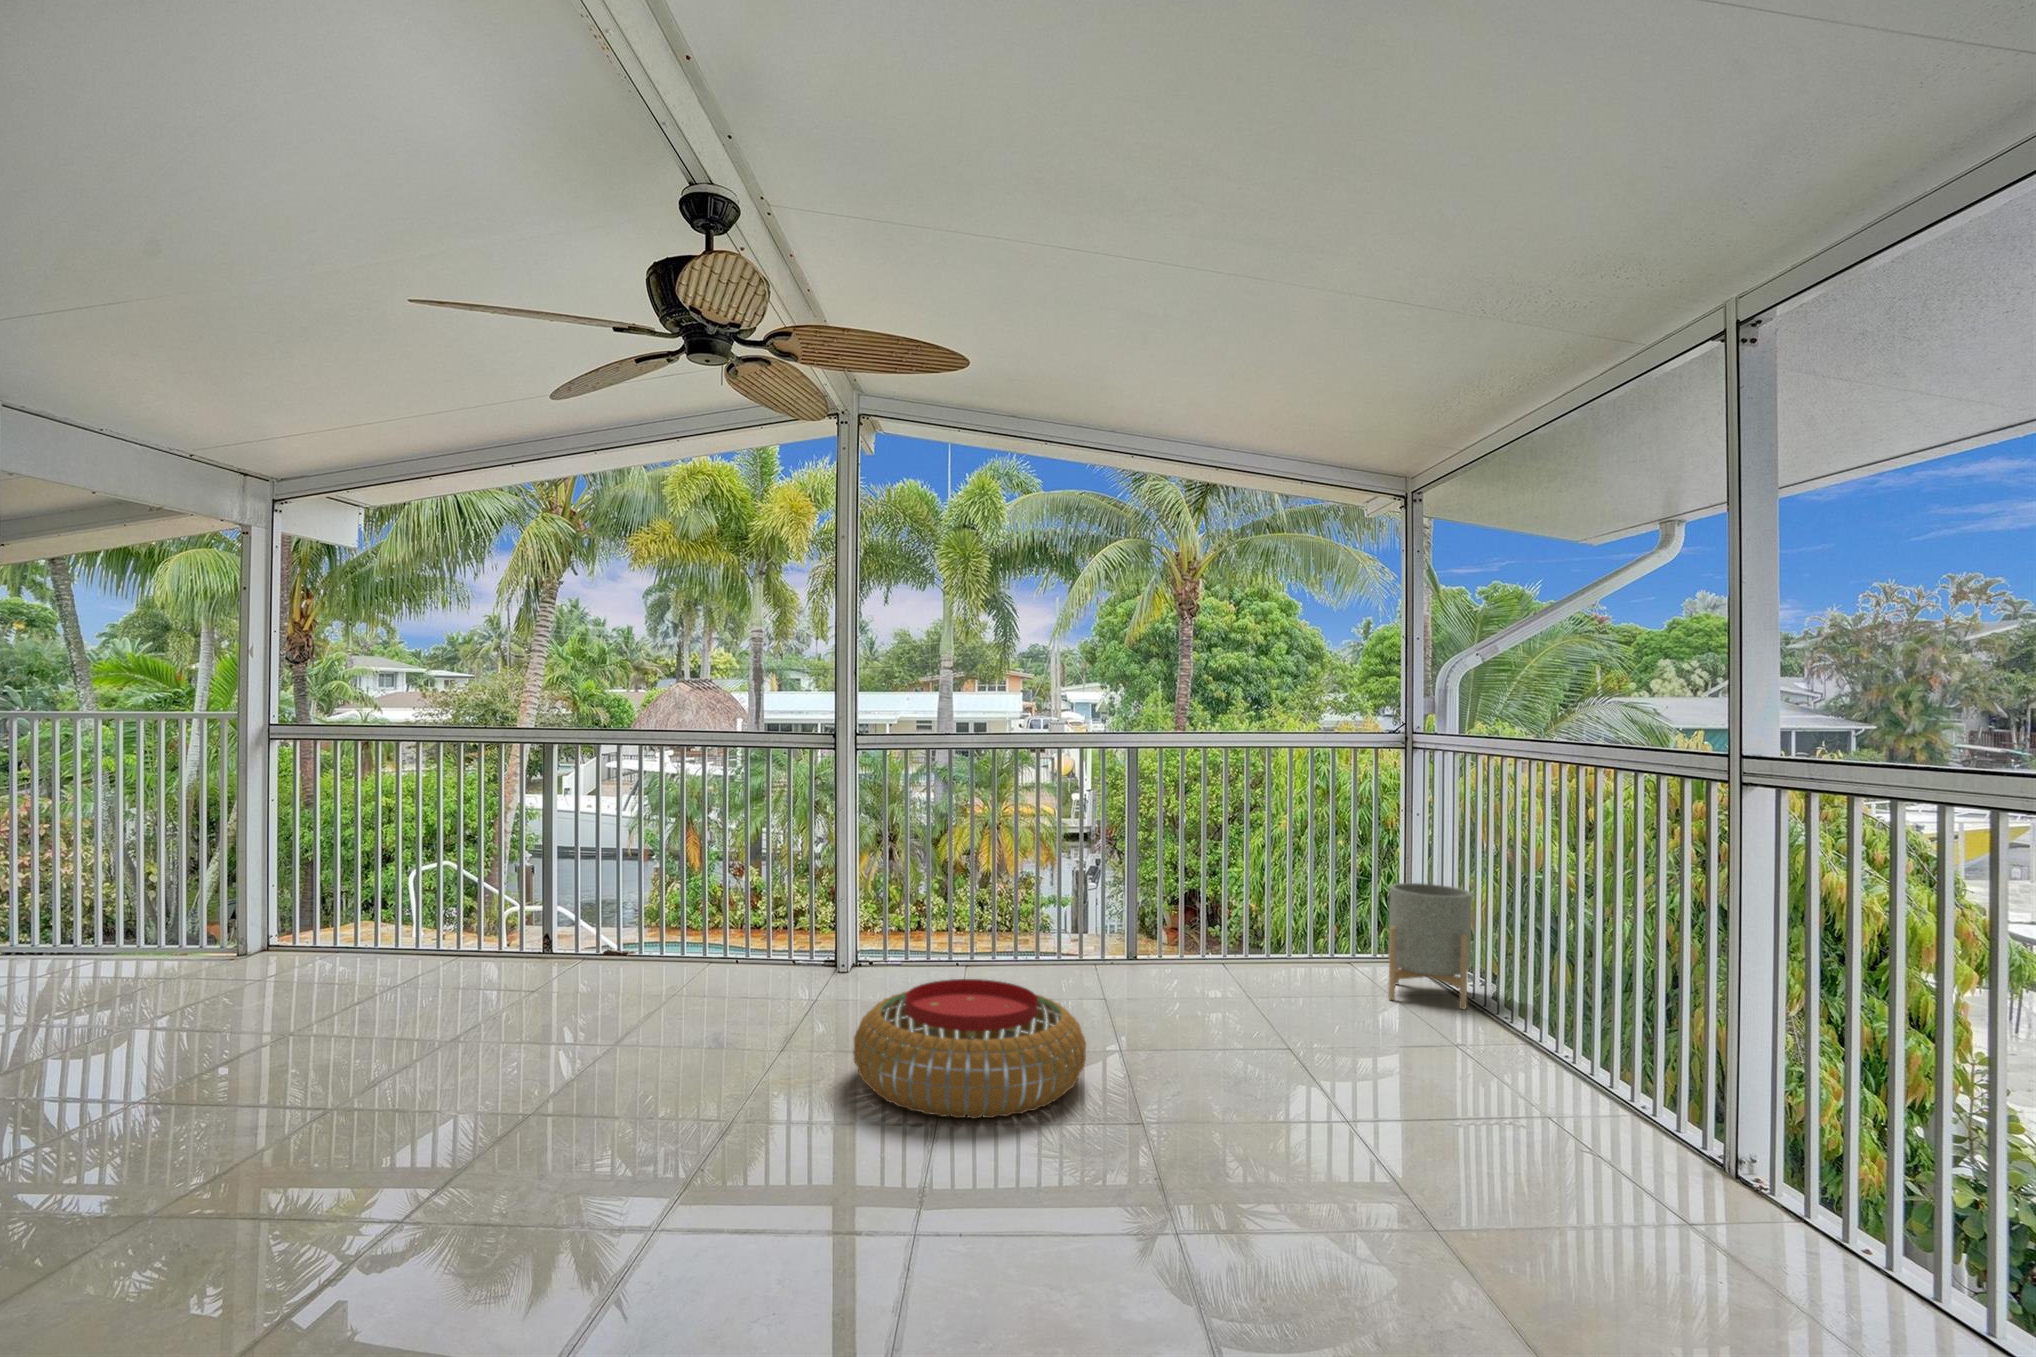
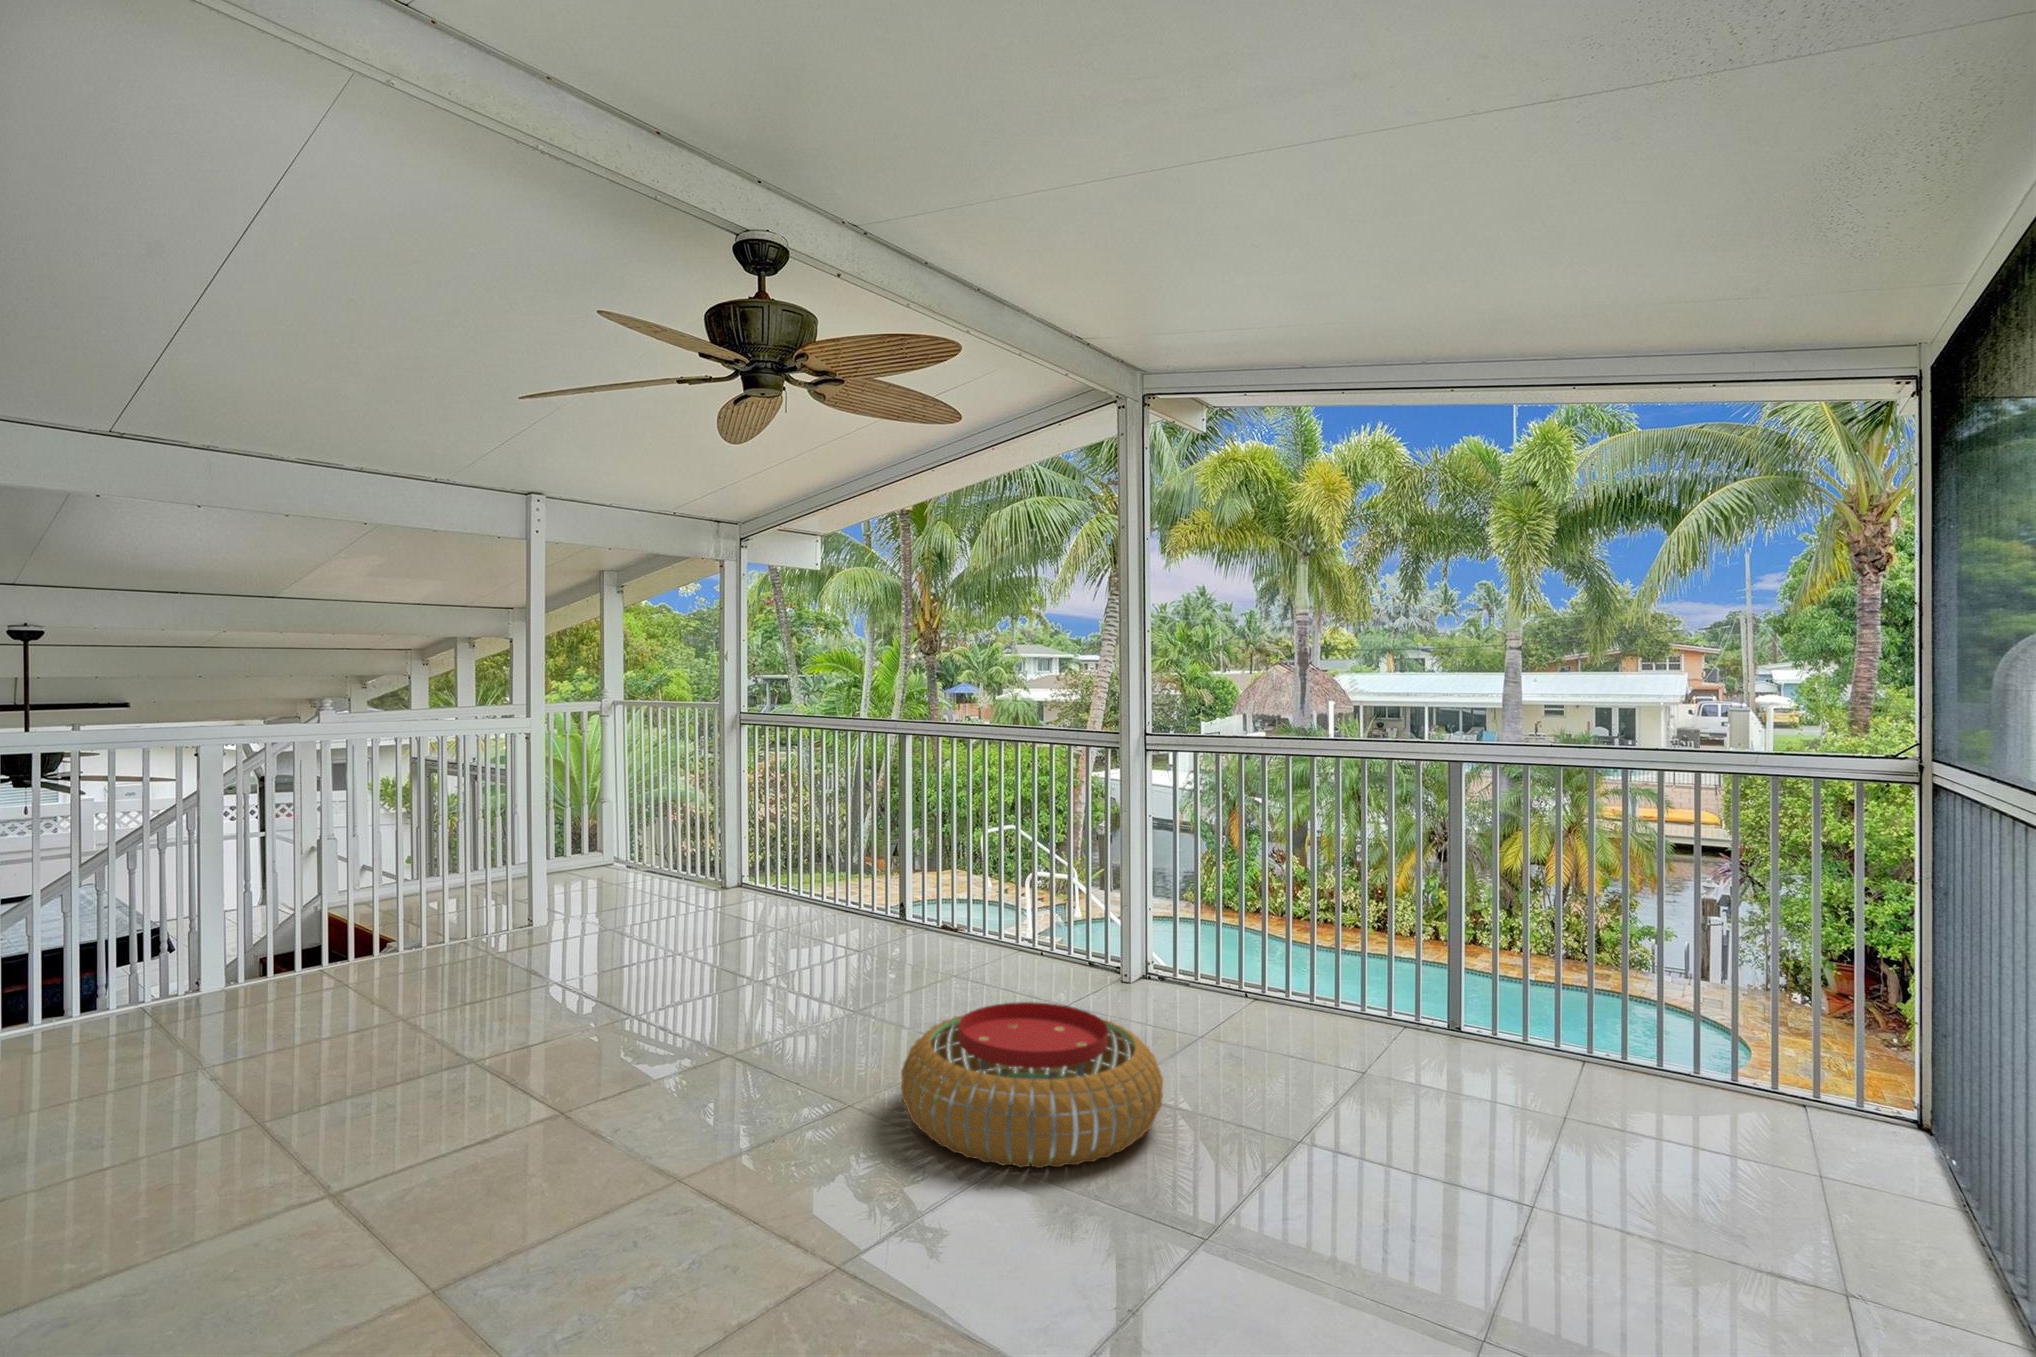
planter: present [1388,883,1472,1009] -> none [1780,987,1975,1217]

